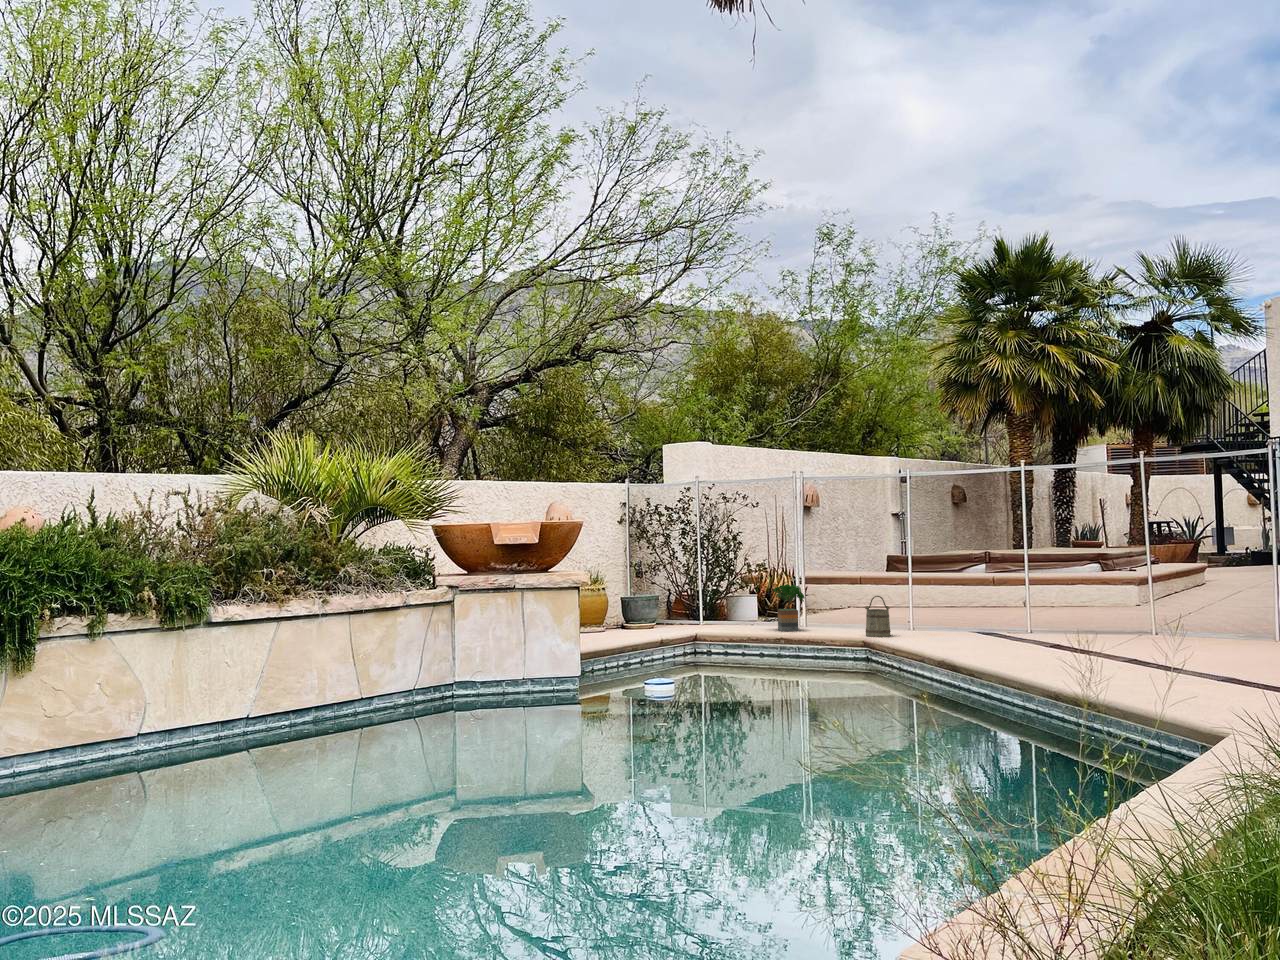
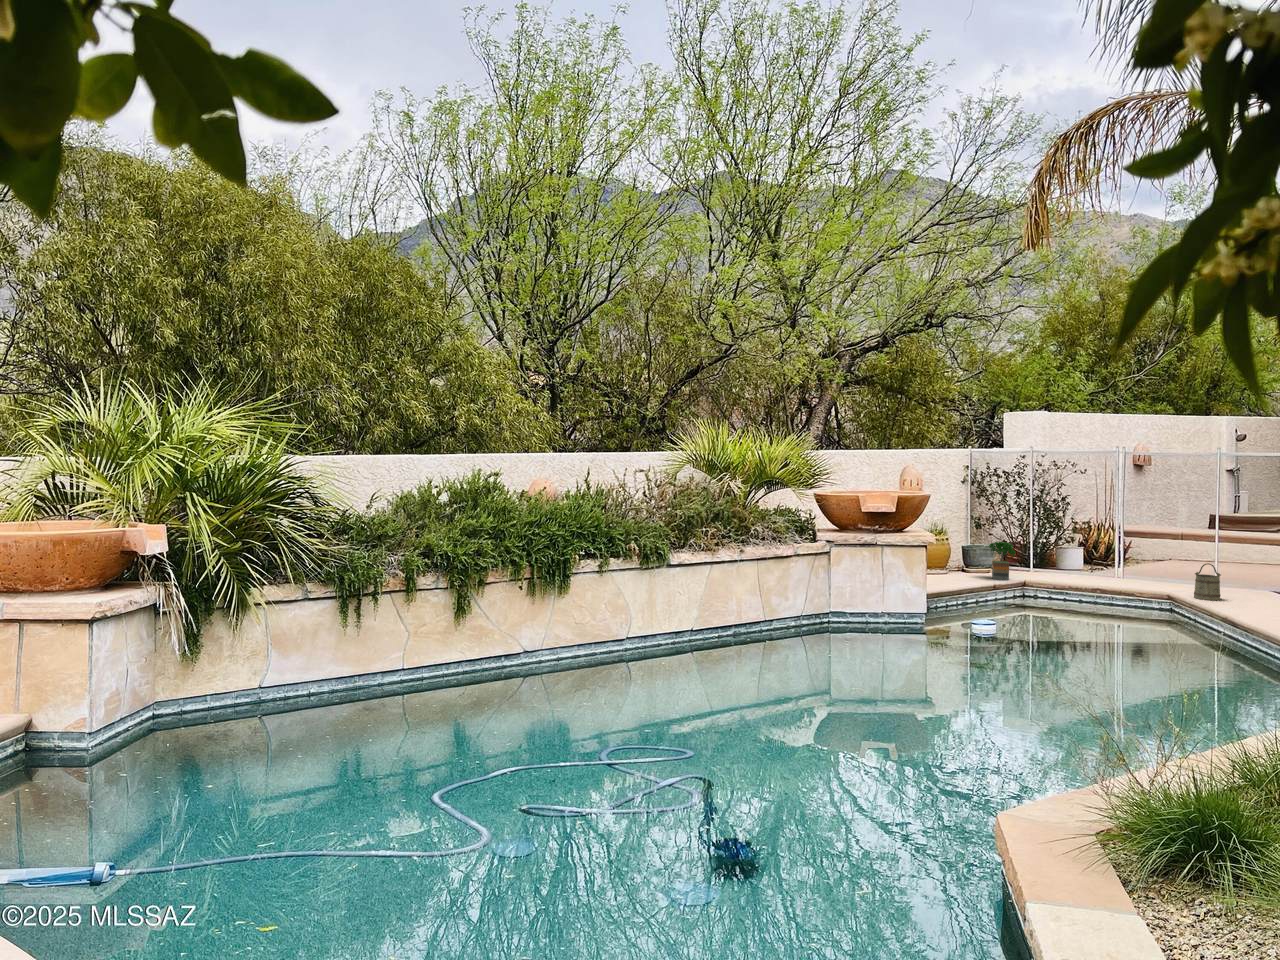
potted tree: present [773,584,804,631] -> present [989,542,1015,580]

